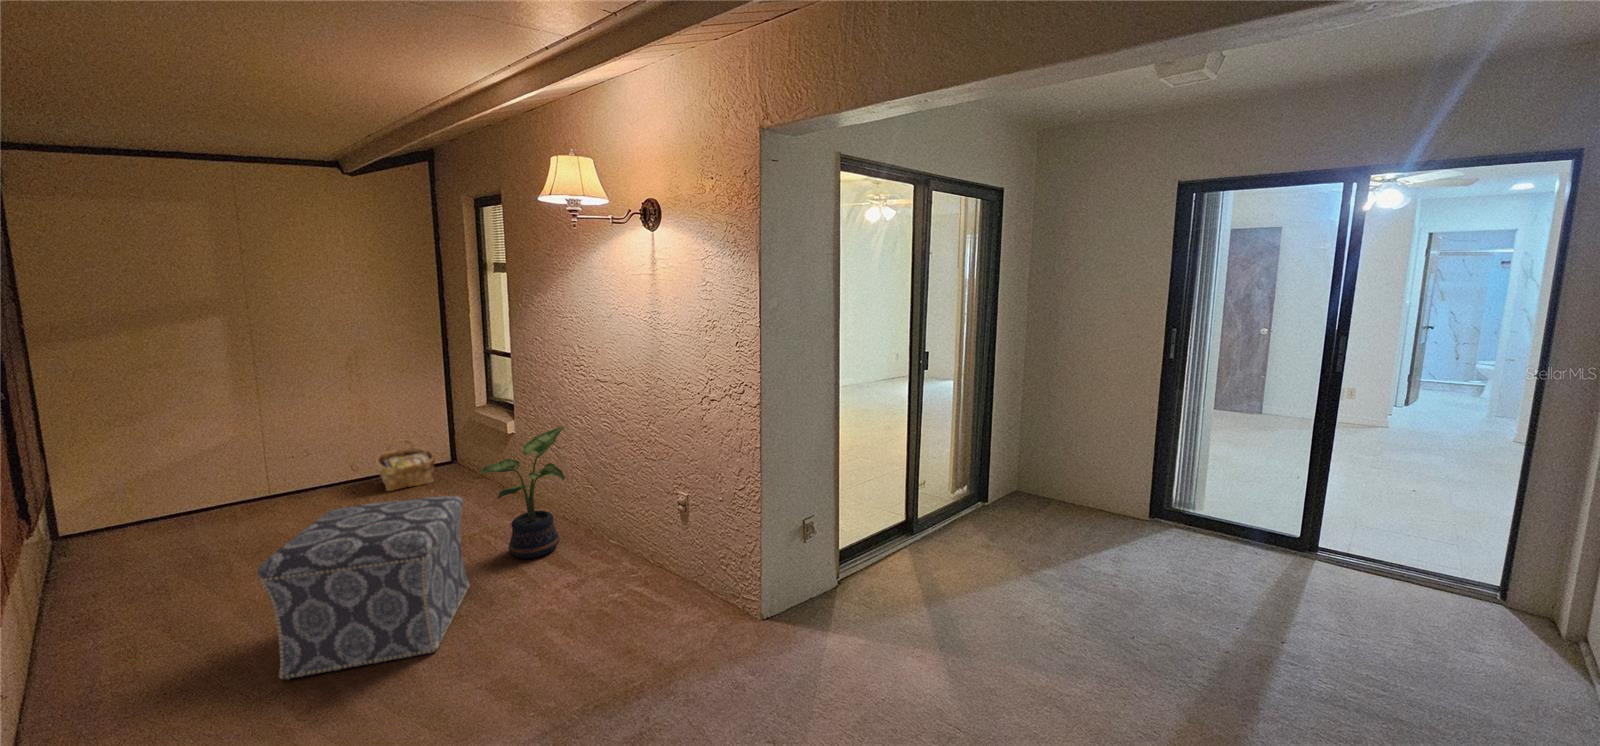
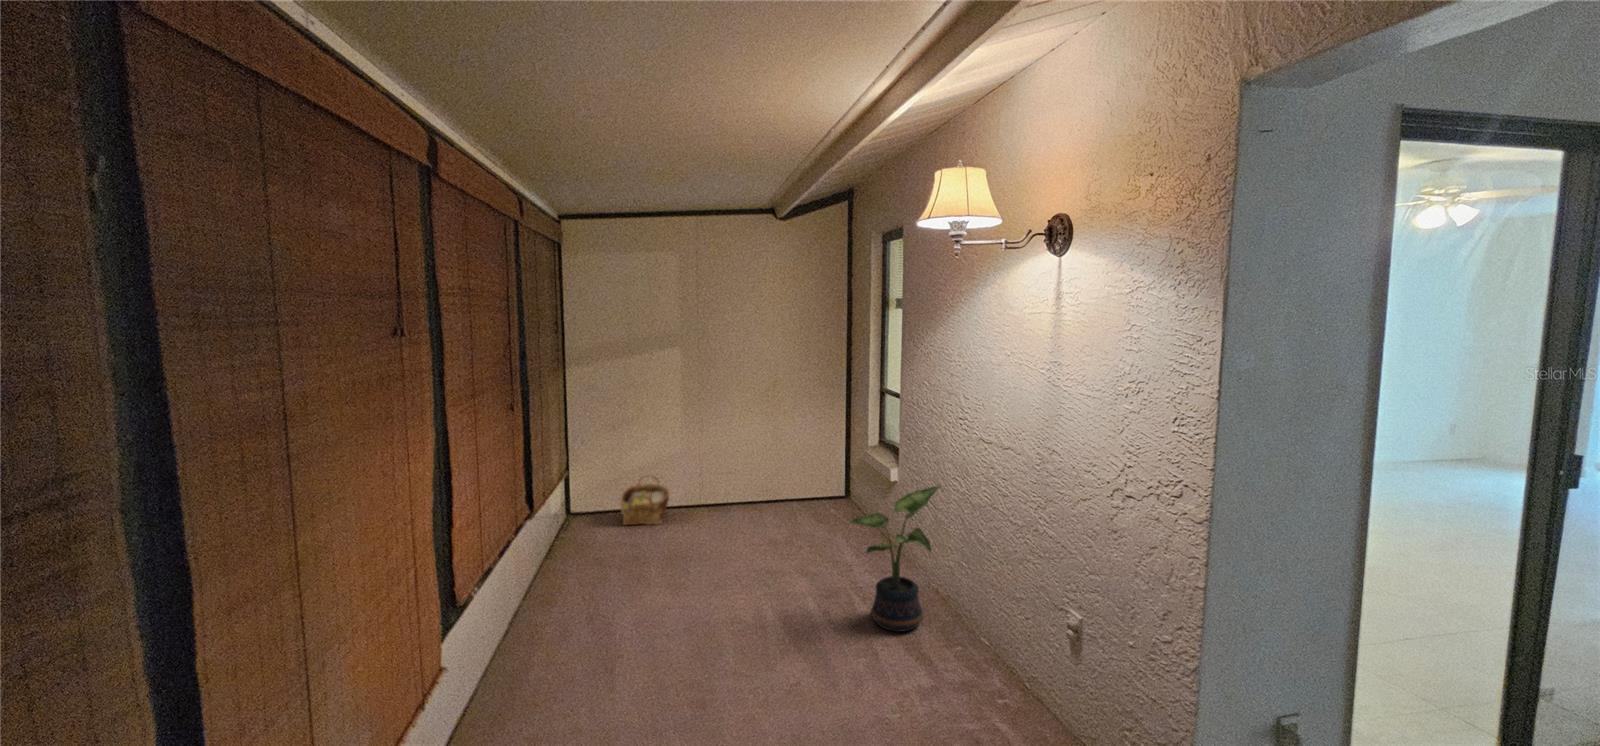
woven basket: present [376,439,435,491] -> present [620,475,669,525]
ottoman: present [258,496,469,680] -> none [669,532,830,708]

